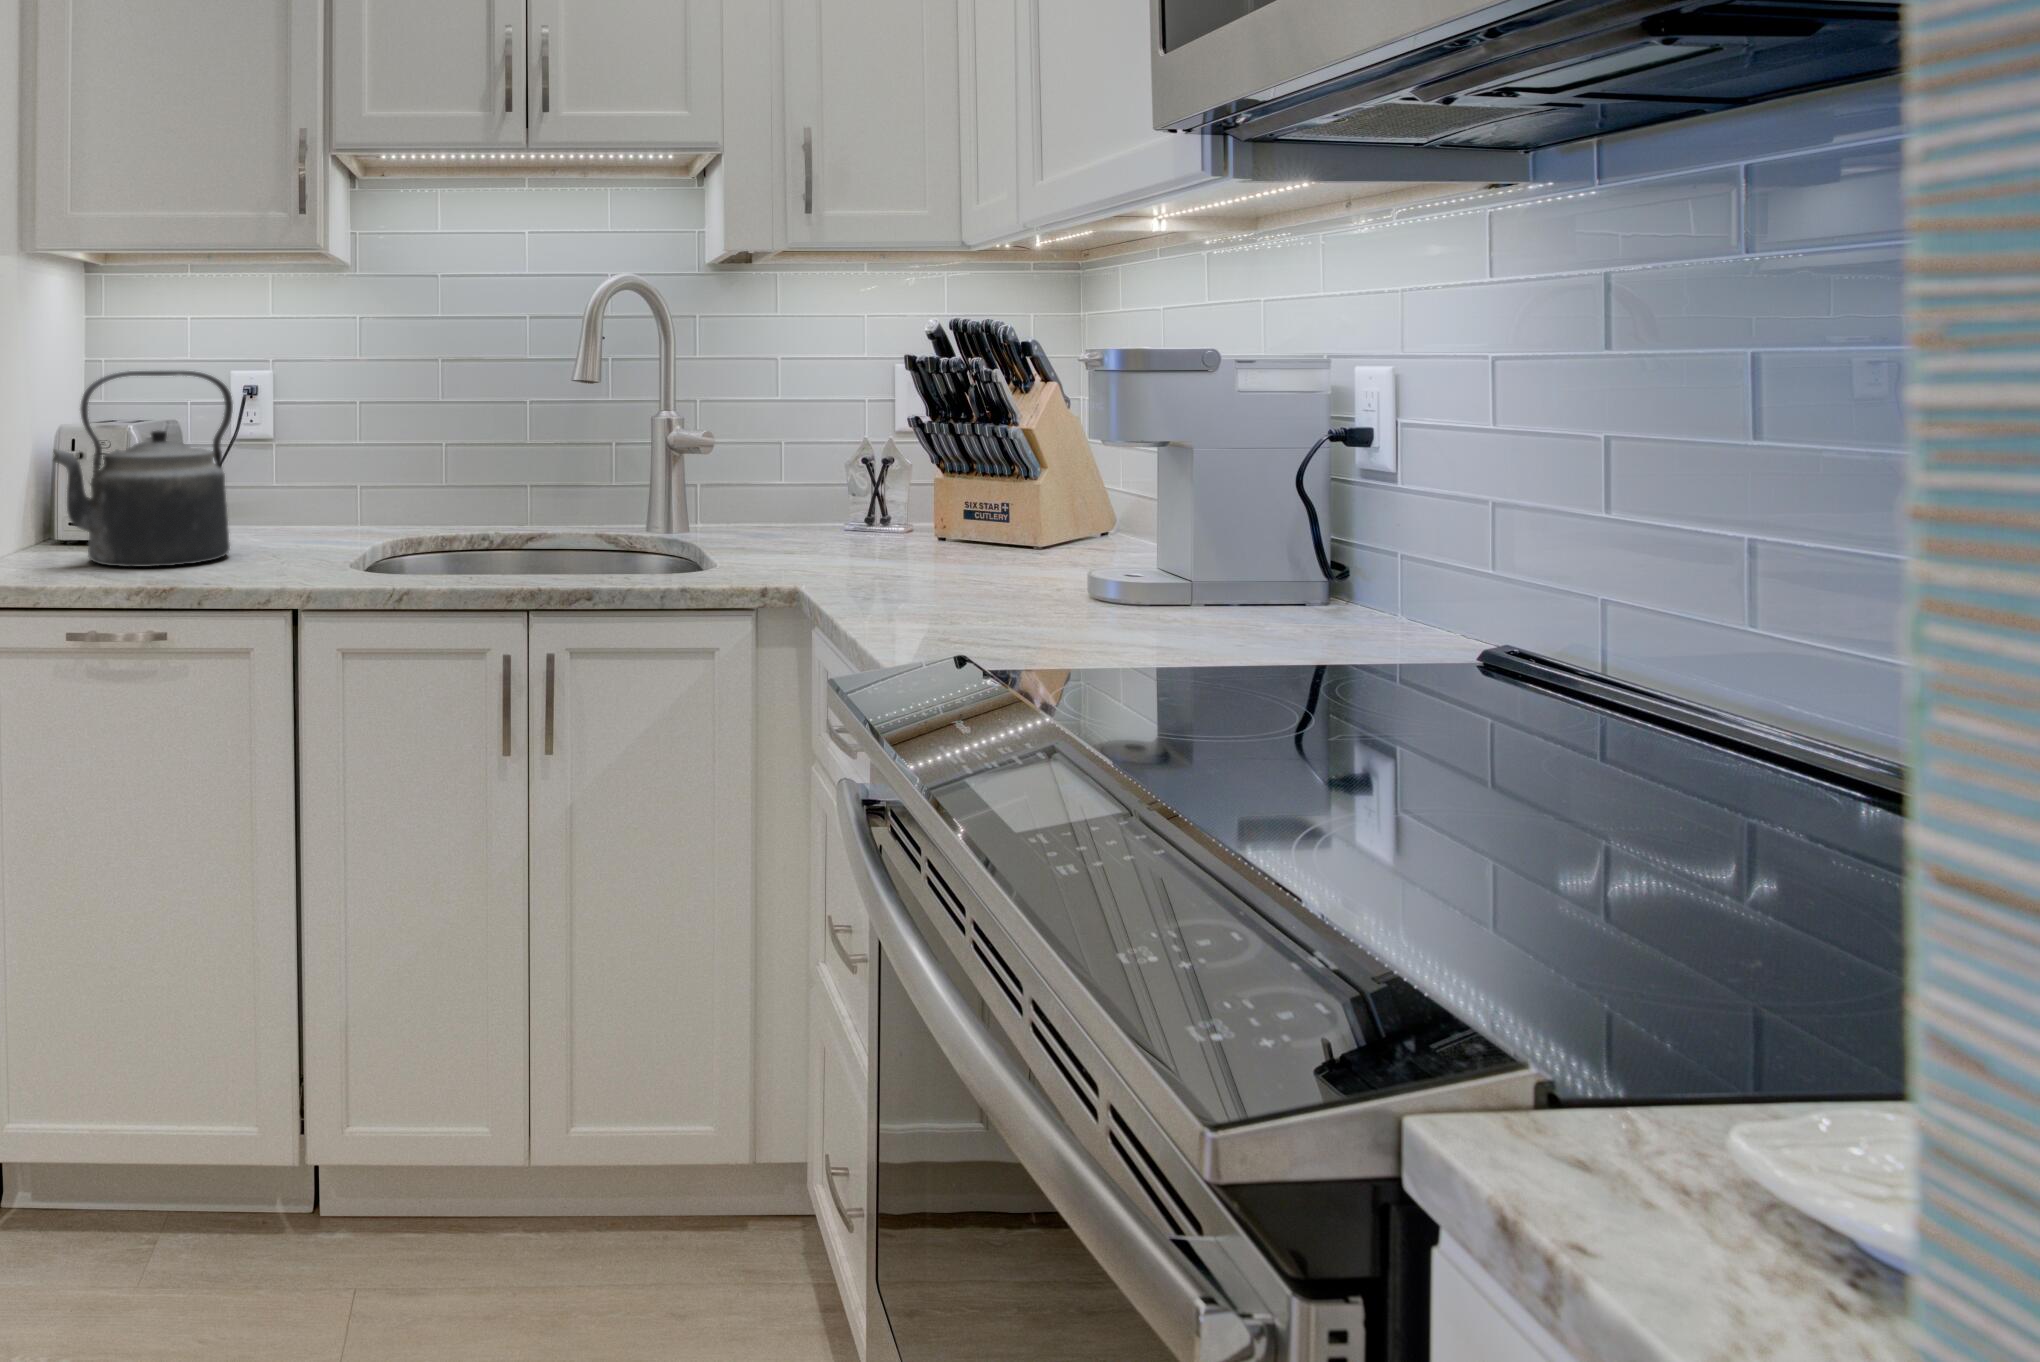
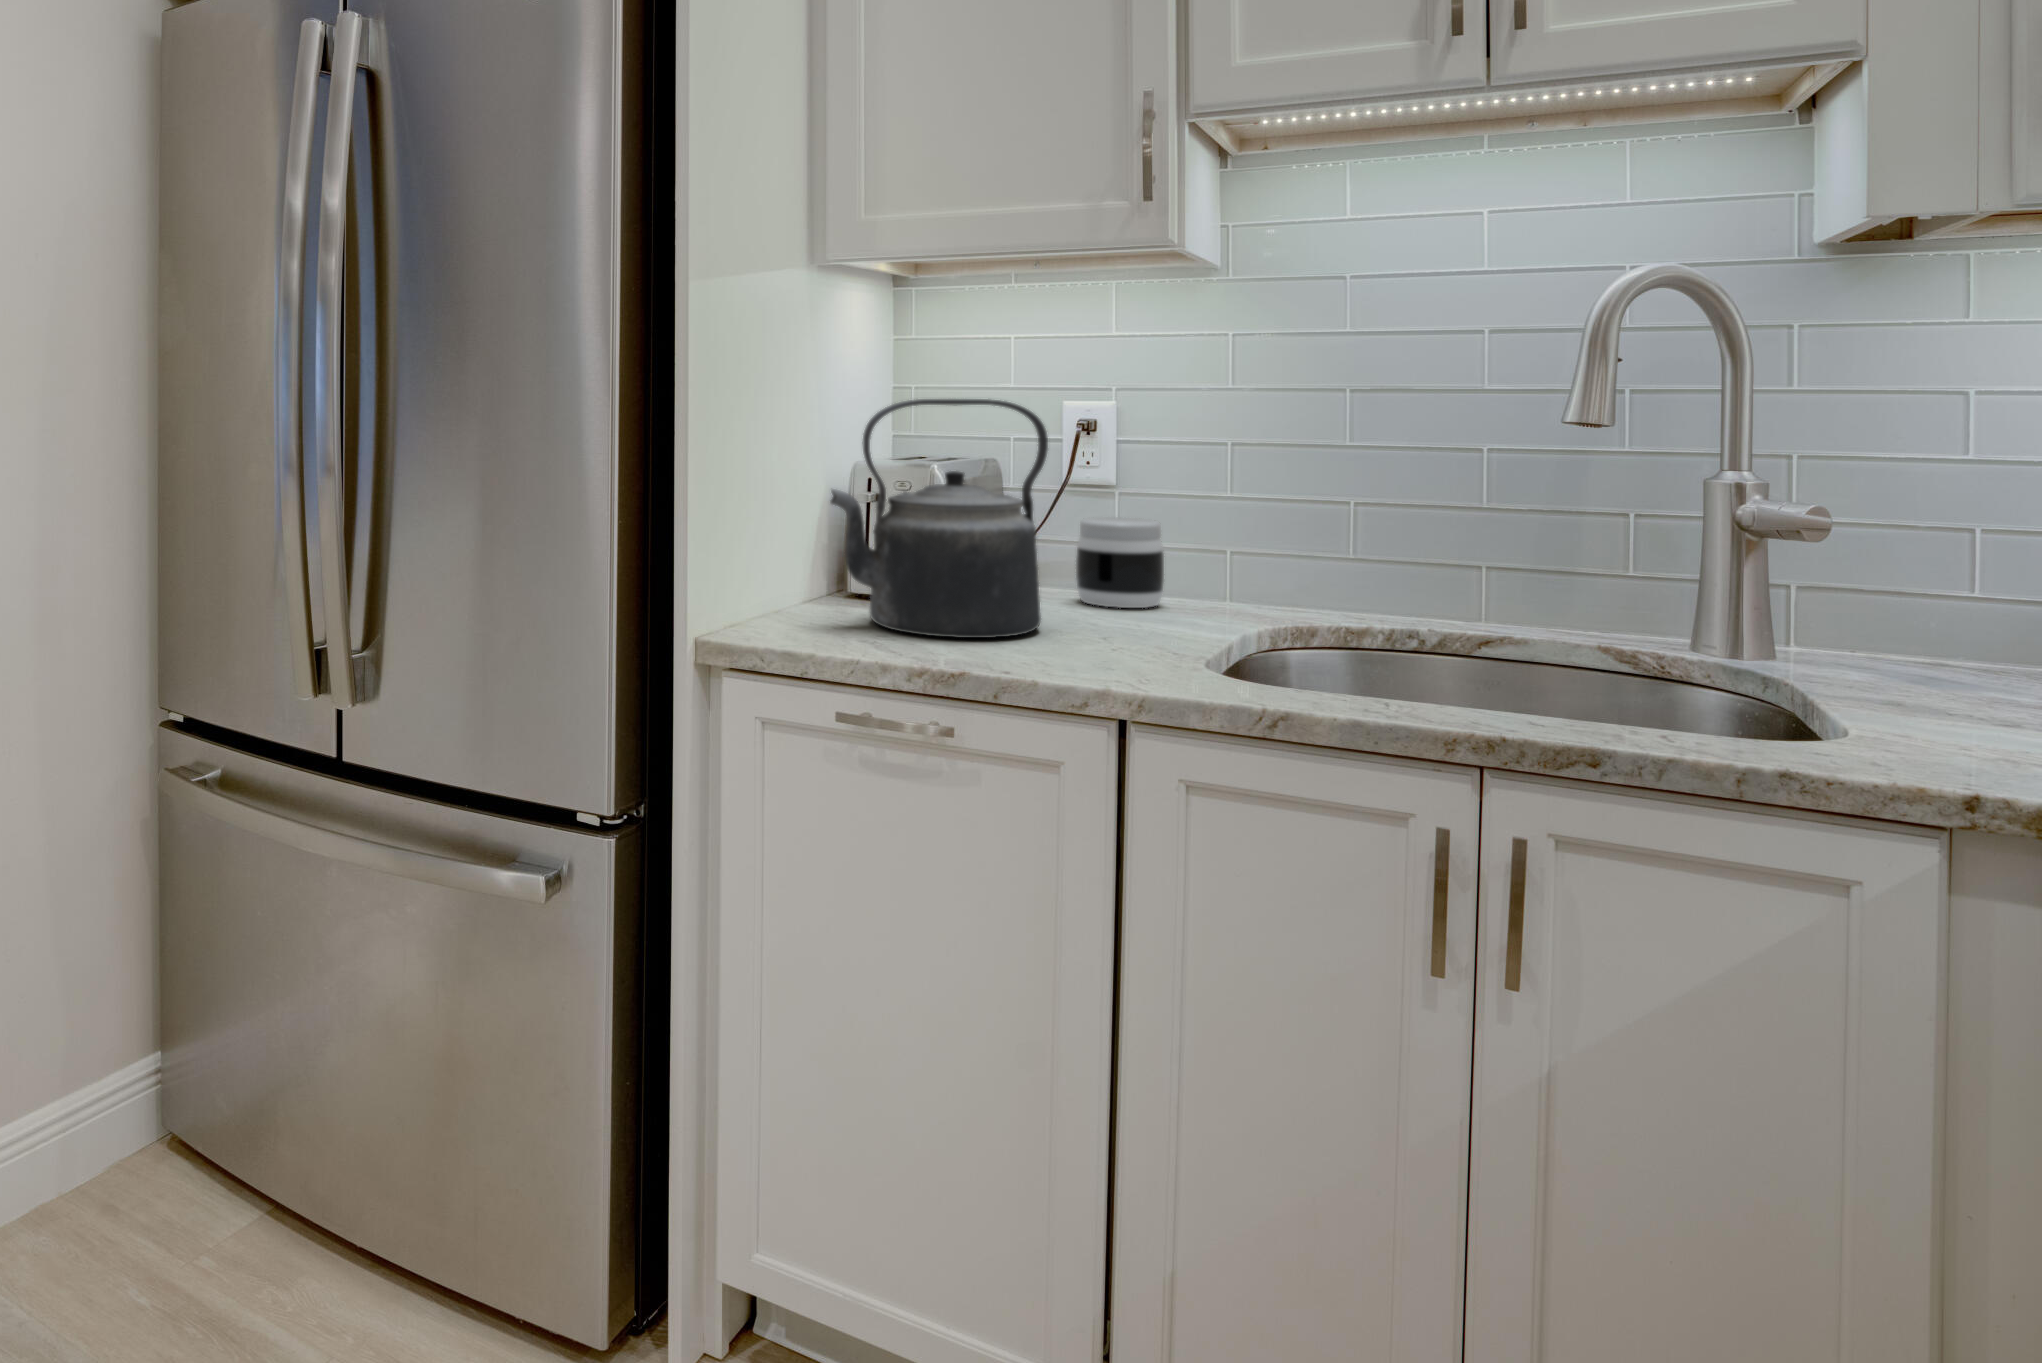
jar: none [254,466,319,536] -> present [1076,517,1164,608]

